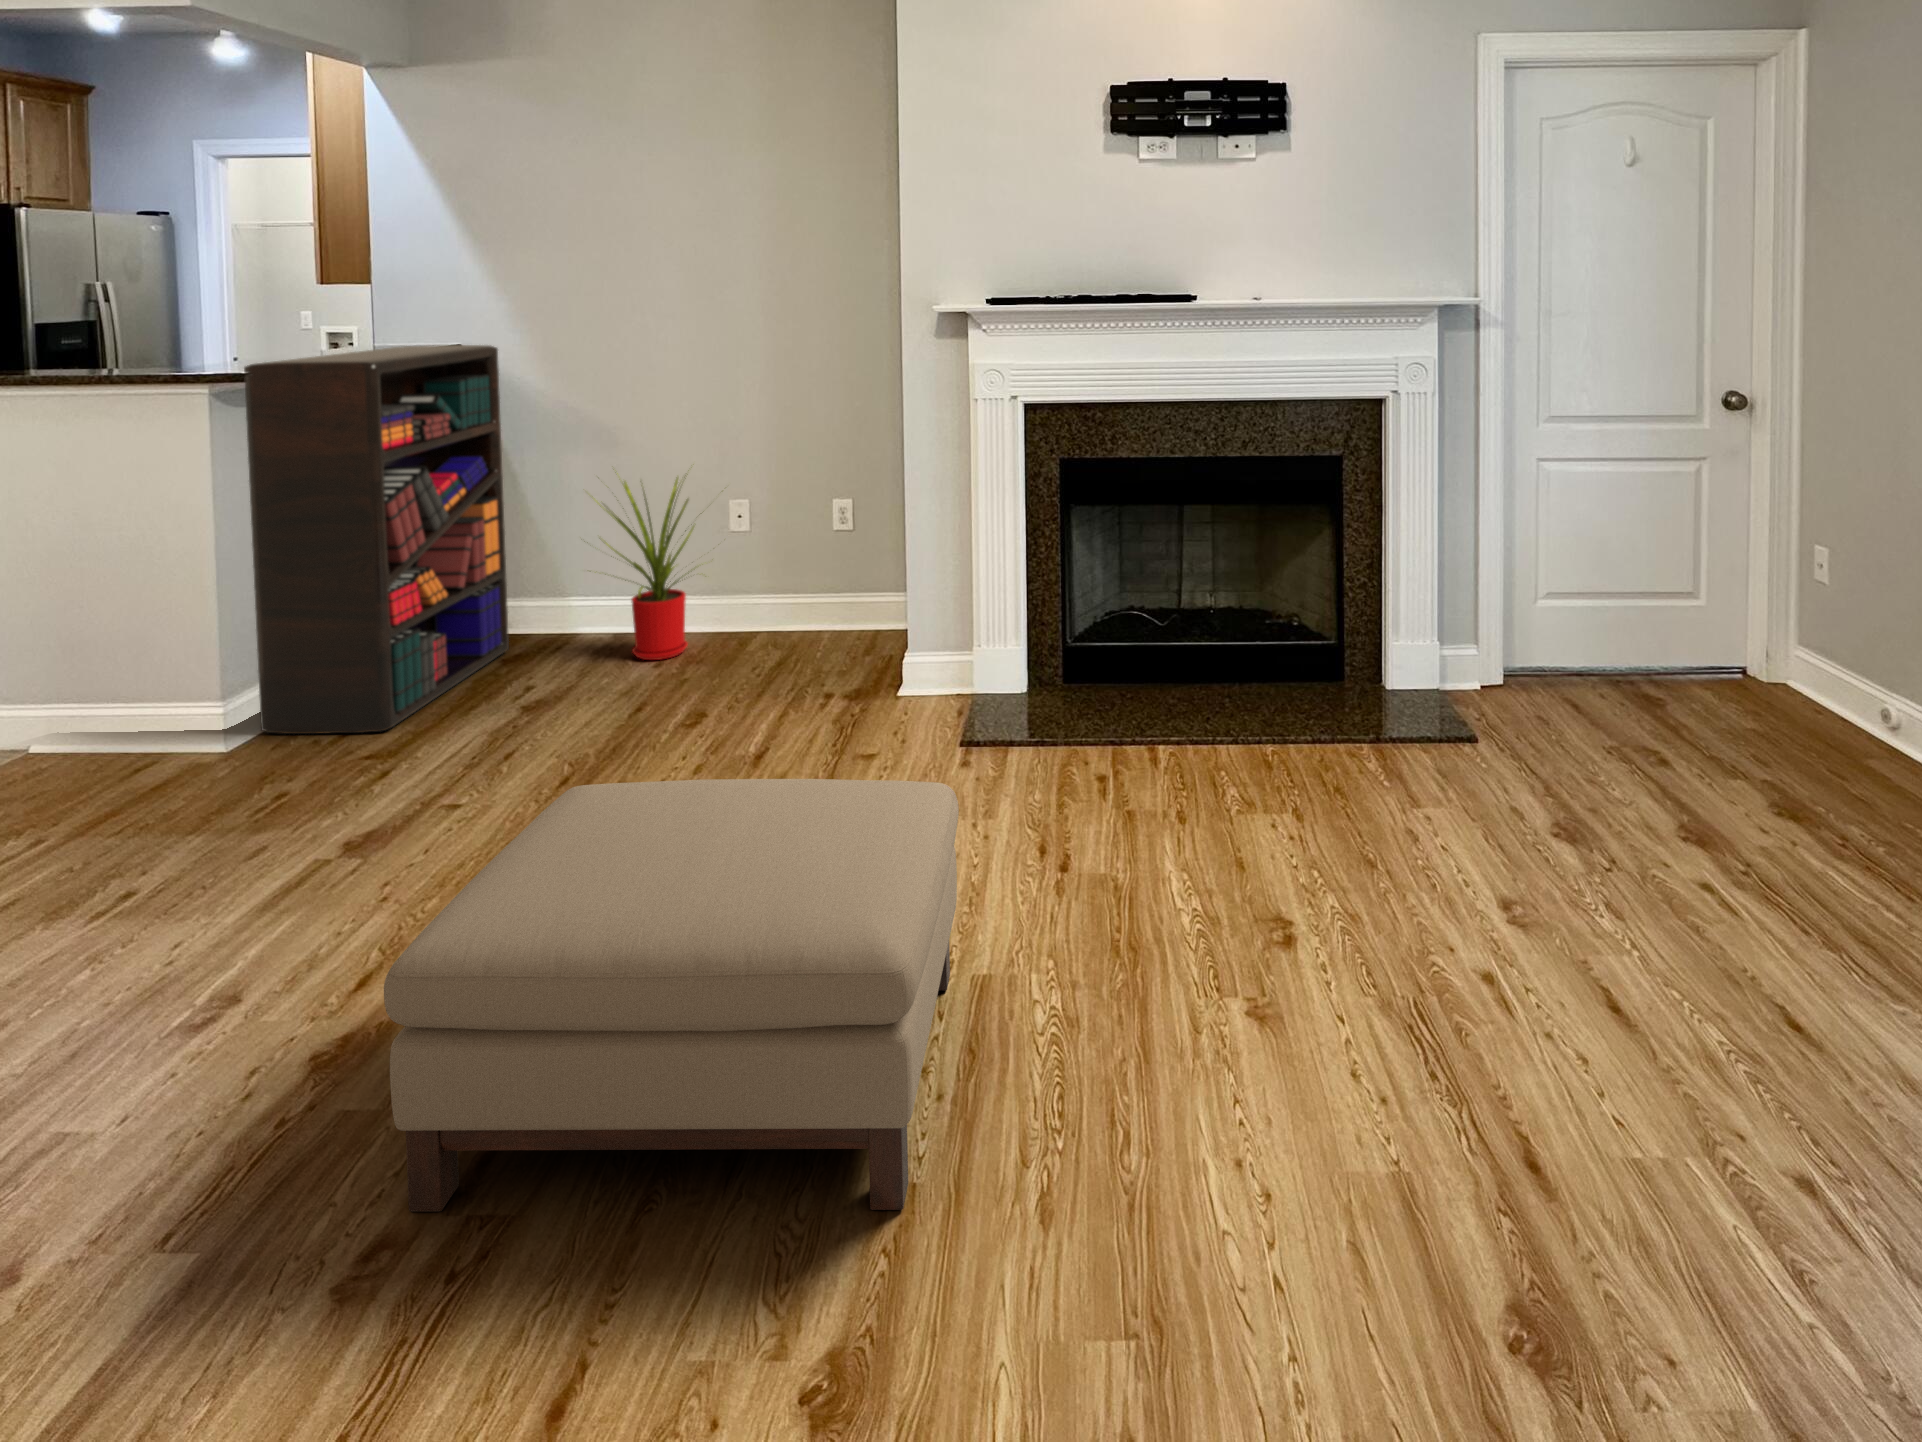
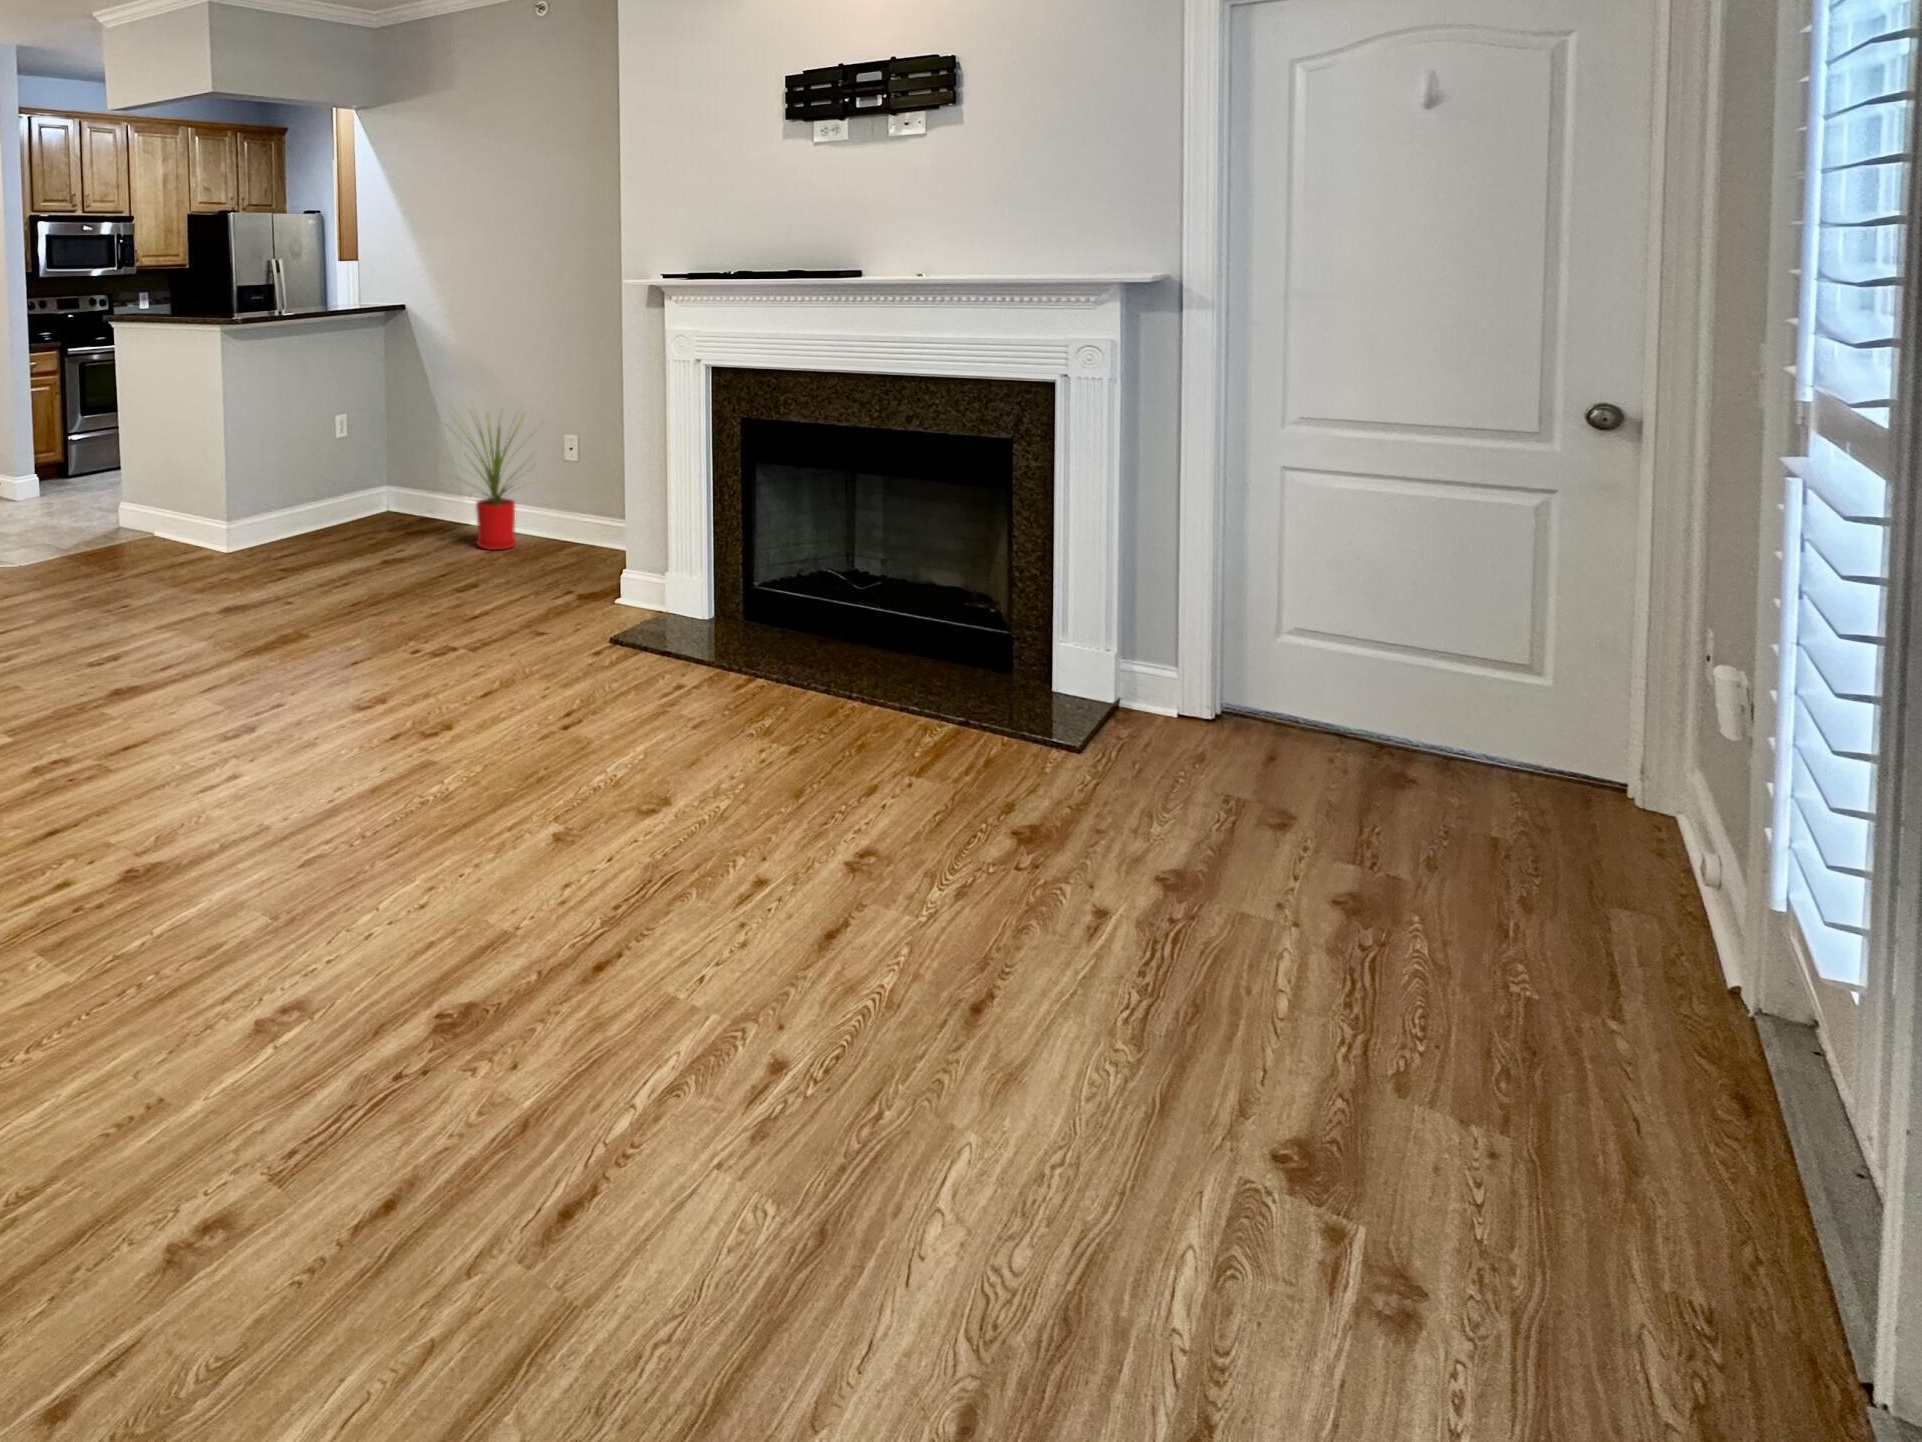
bookshelf: present [244,345,509,734] -> none [243,305,413,557]
ottoman: present [384,779,959,1212] -> none [85,572,421,824]

